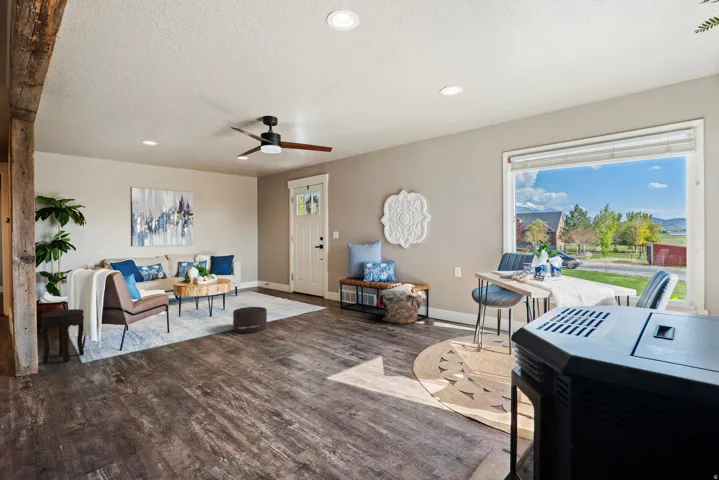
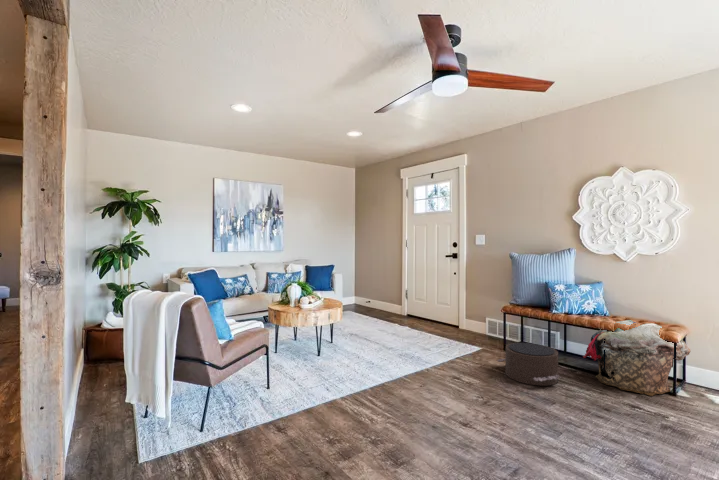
pouf: present [233,307,267,332] -> present [497,343,559,386]
side table: present [41,309,84,362] -> none [78,357,145,457]

